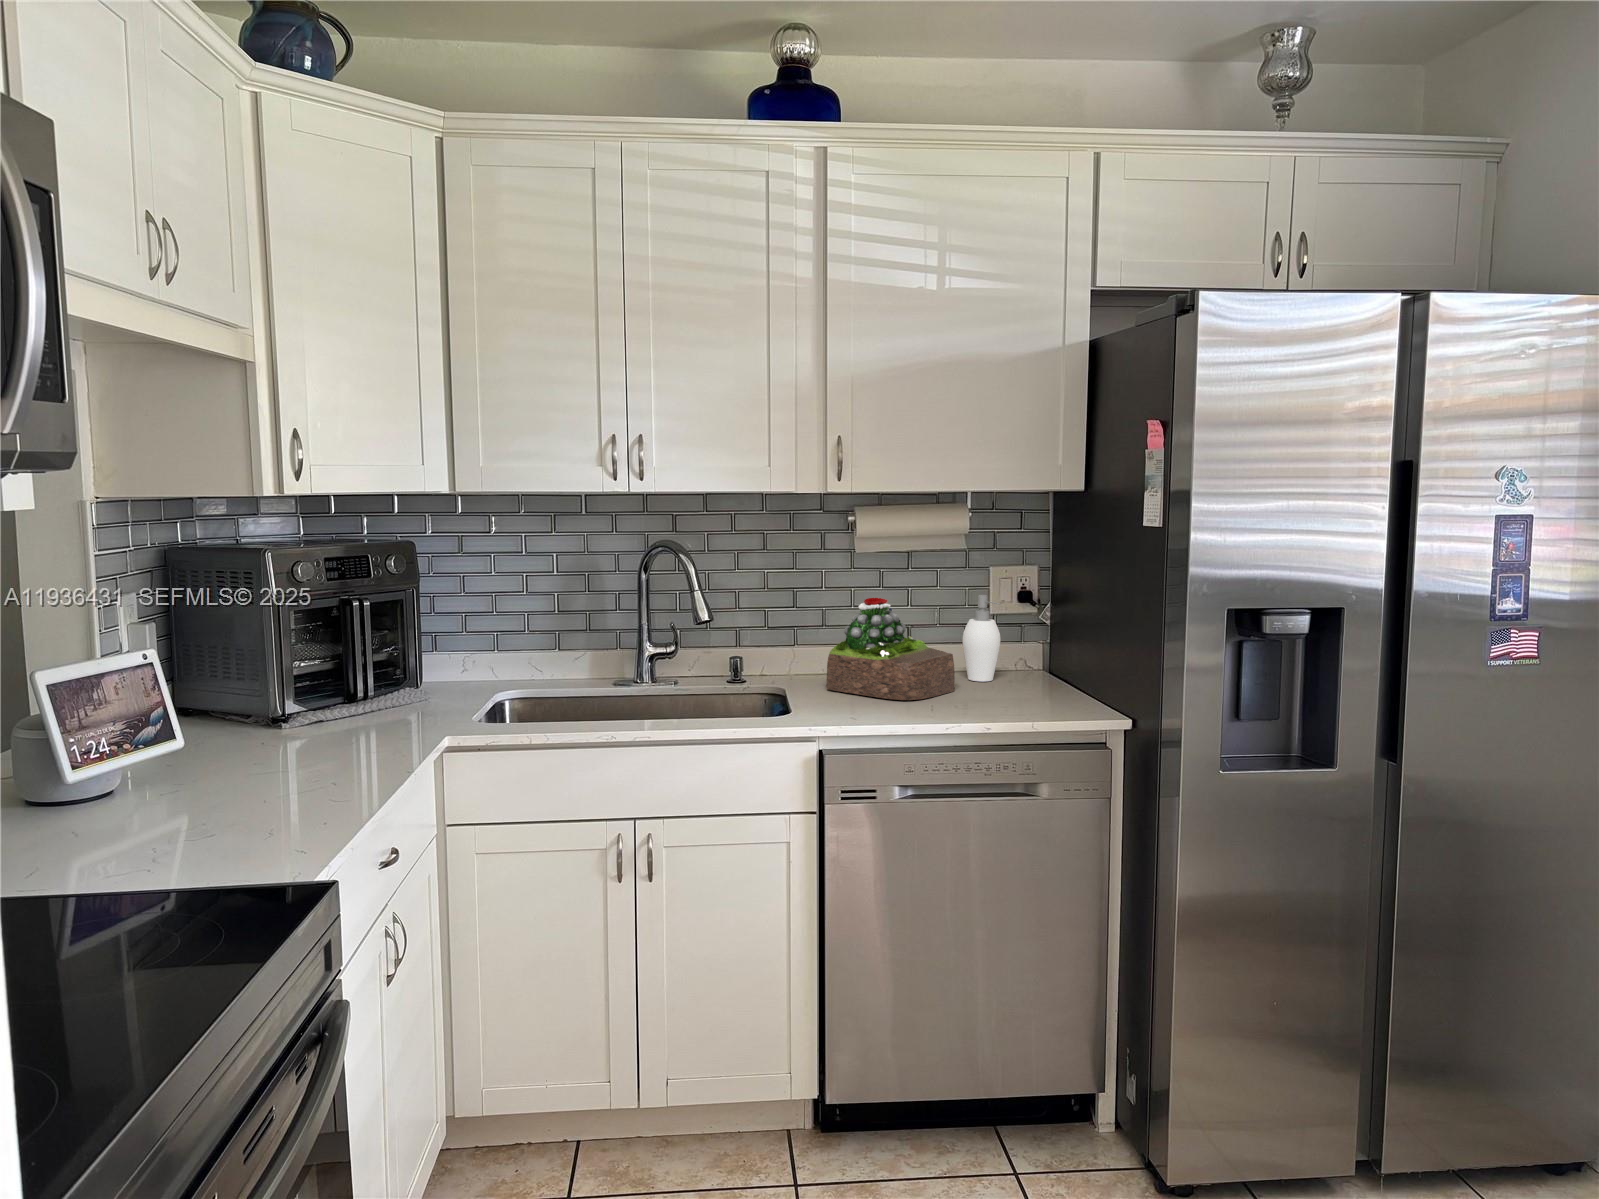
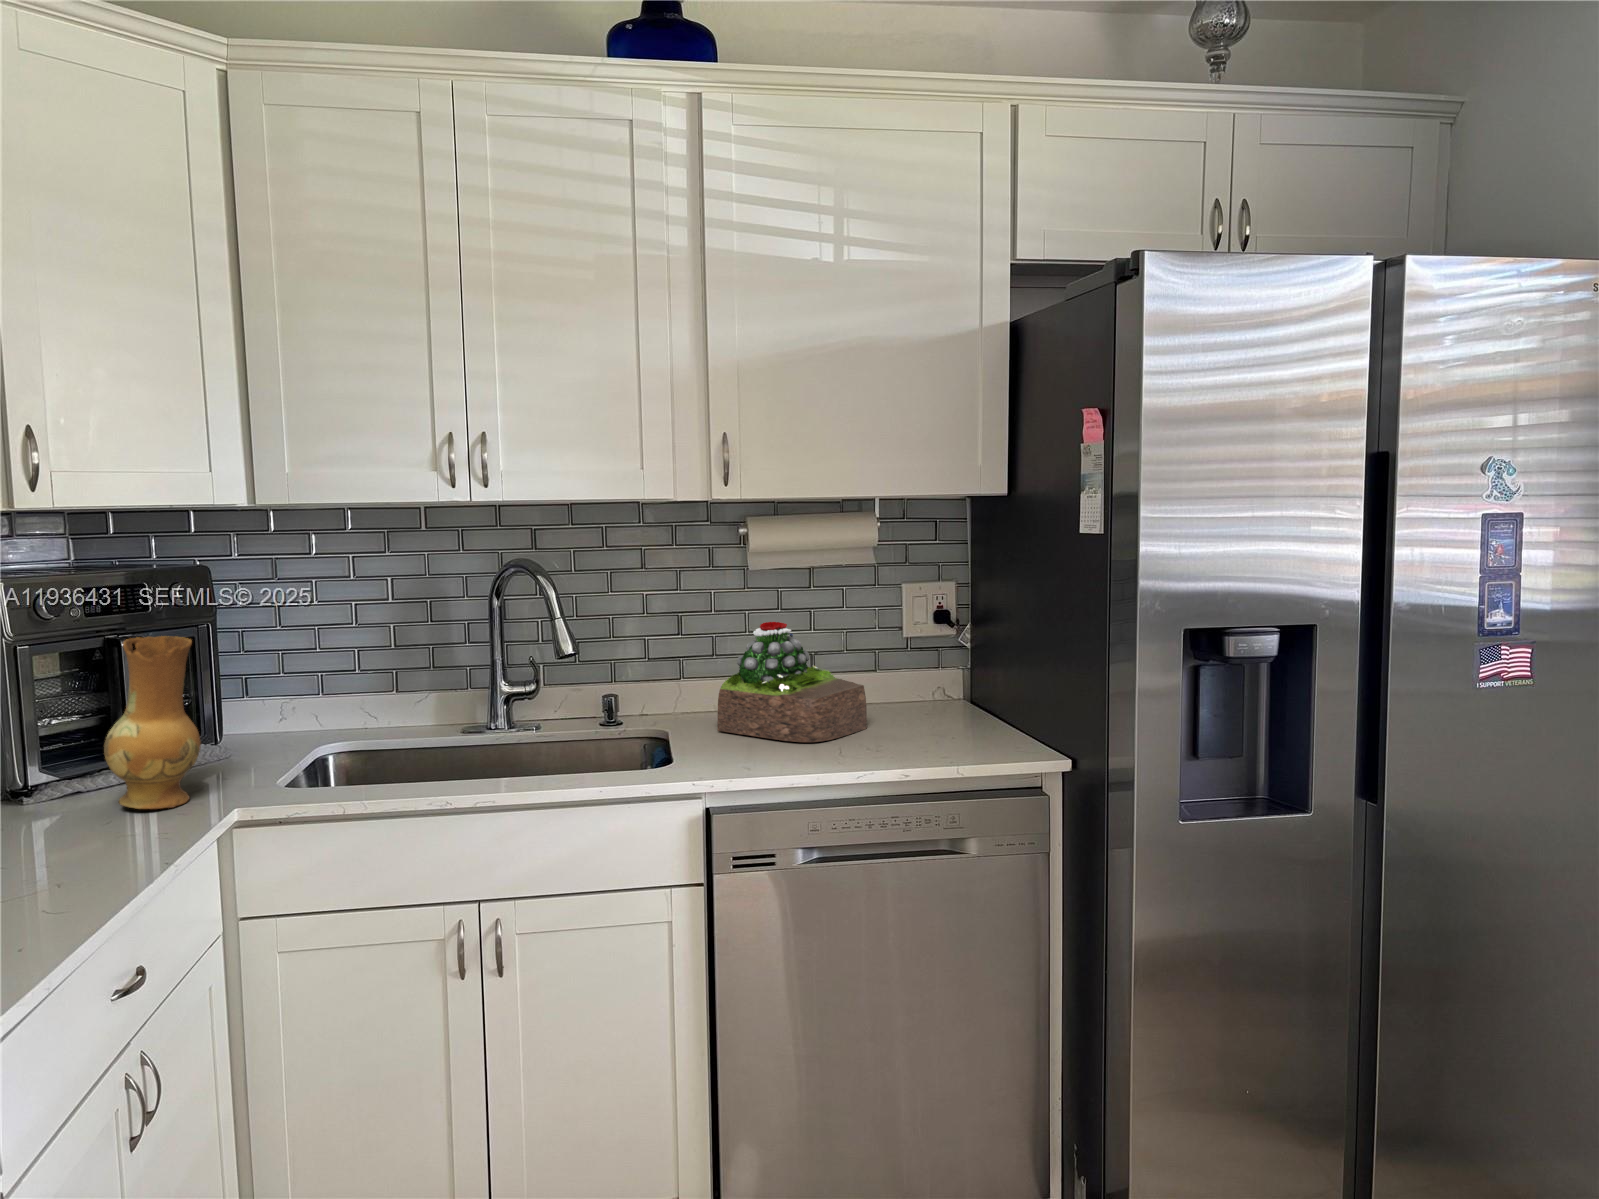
soap dispenser: present [962,595,1001,681] -> none [875,615,919,715]
ceramic jug: none [351,597,421,733] -> present [104,636,201,809]

